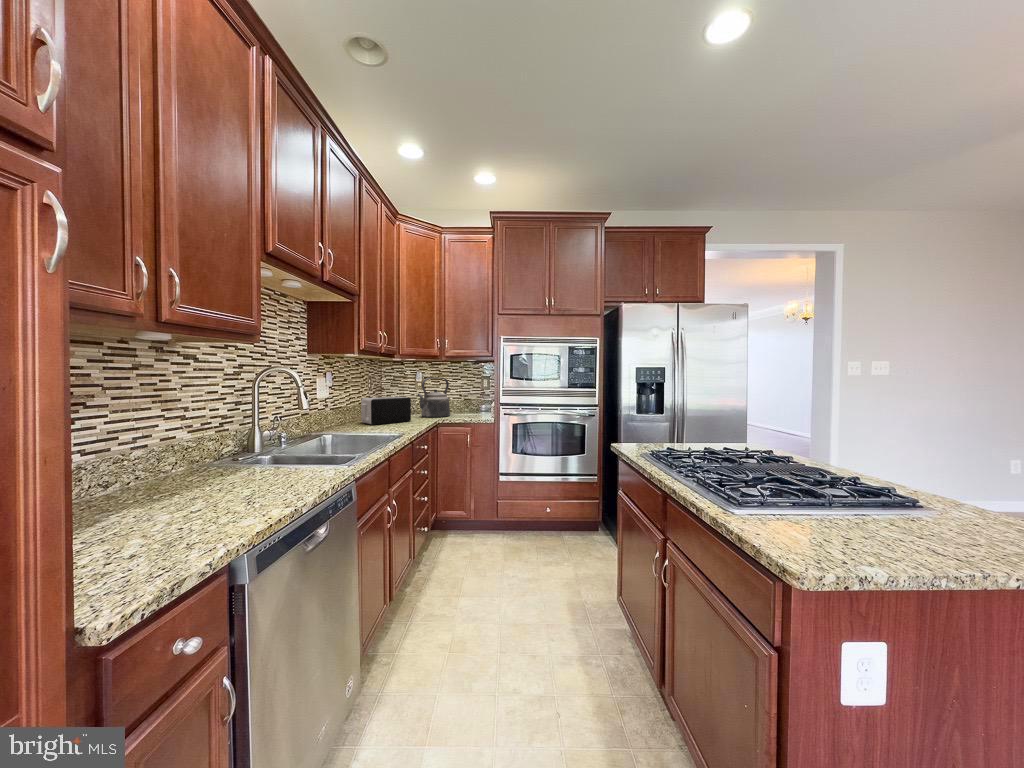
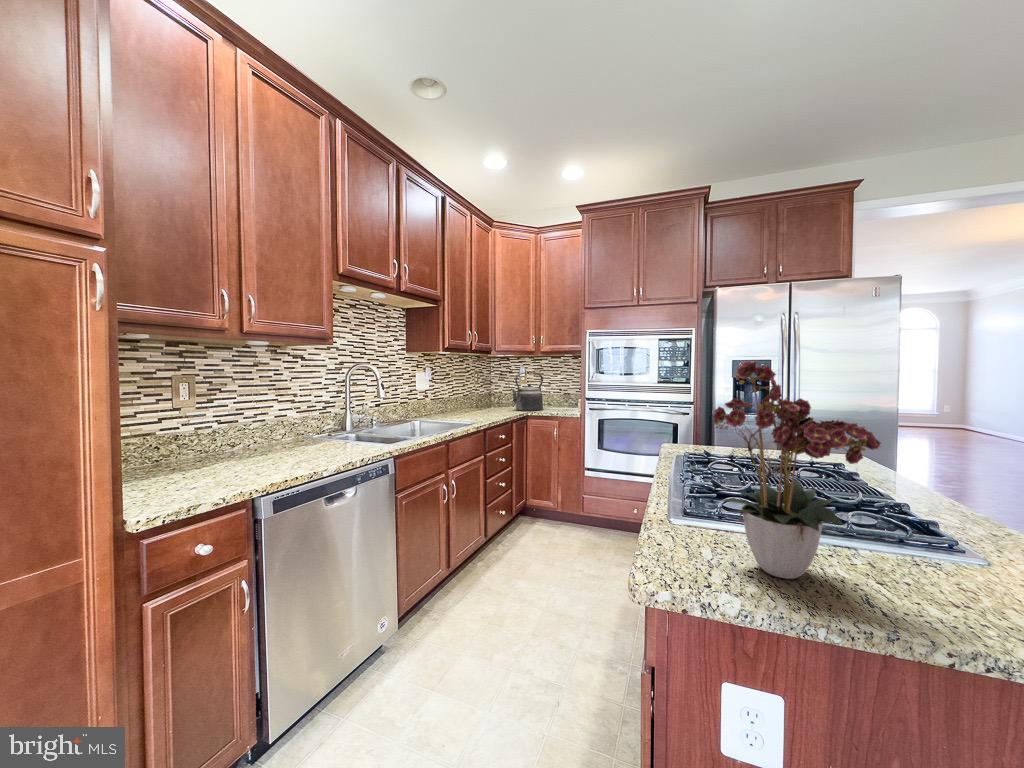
flower arrangement: none [805,366,958,546] -> present [713,361,881,579]
toaster: present [361,397,411,425] -> none [456,390,500,415]

